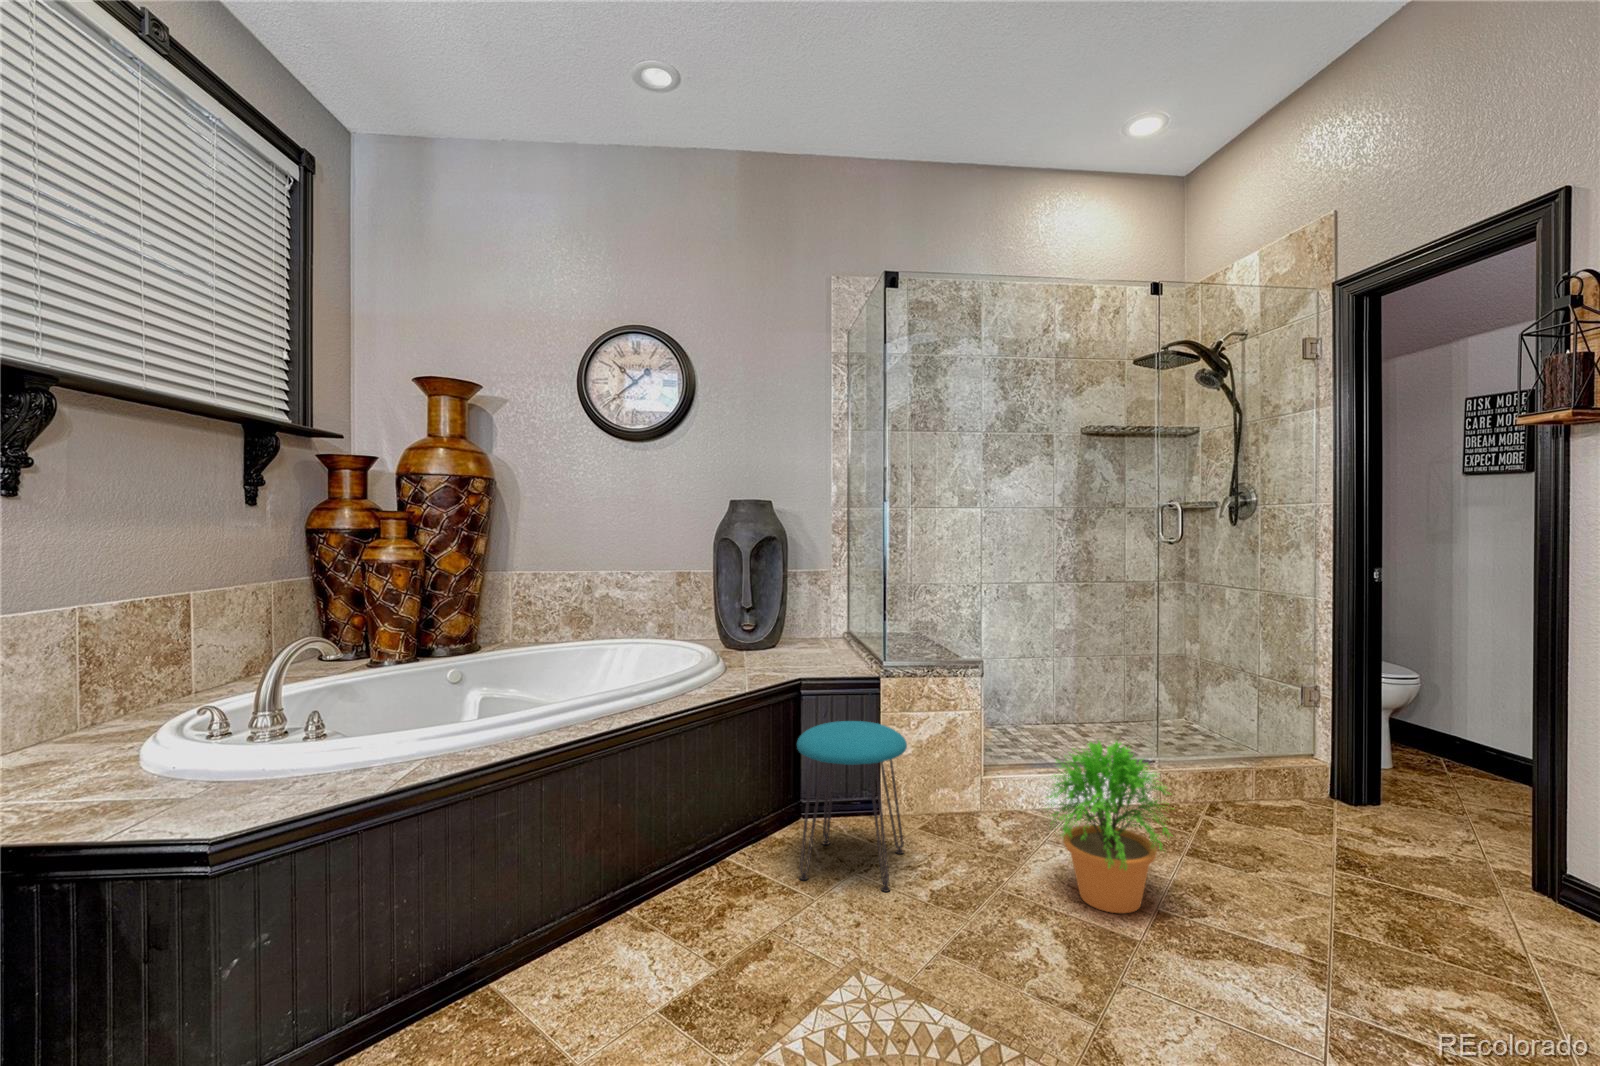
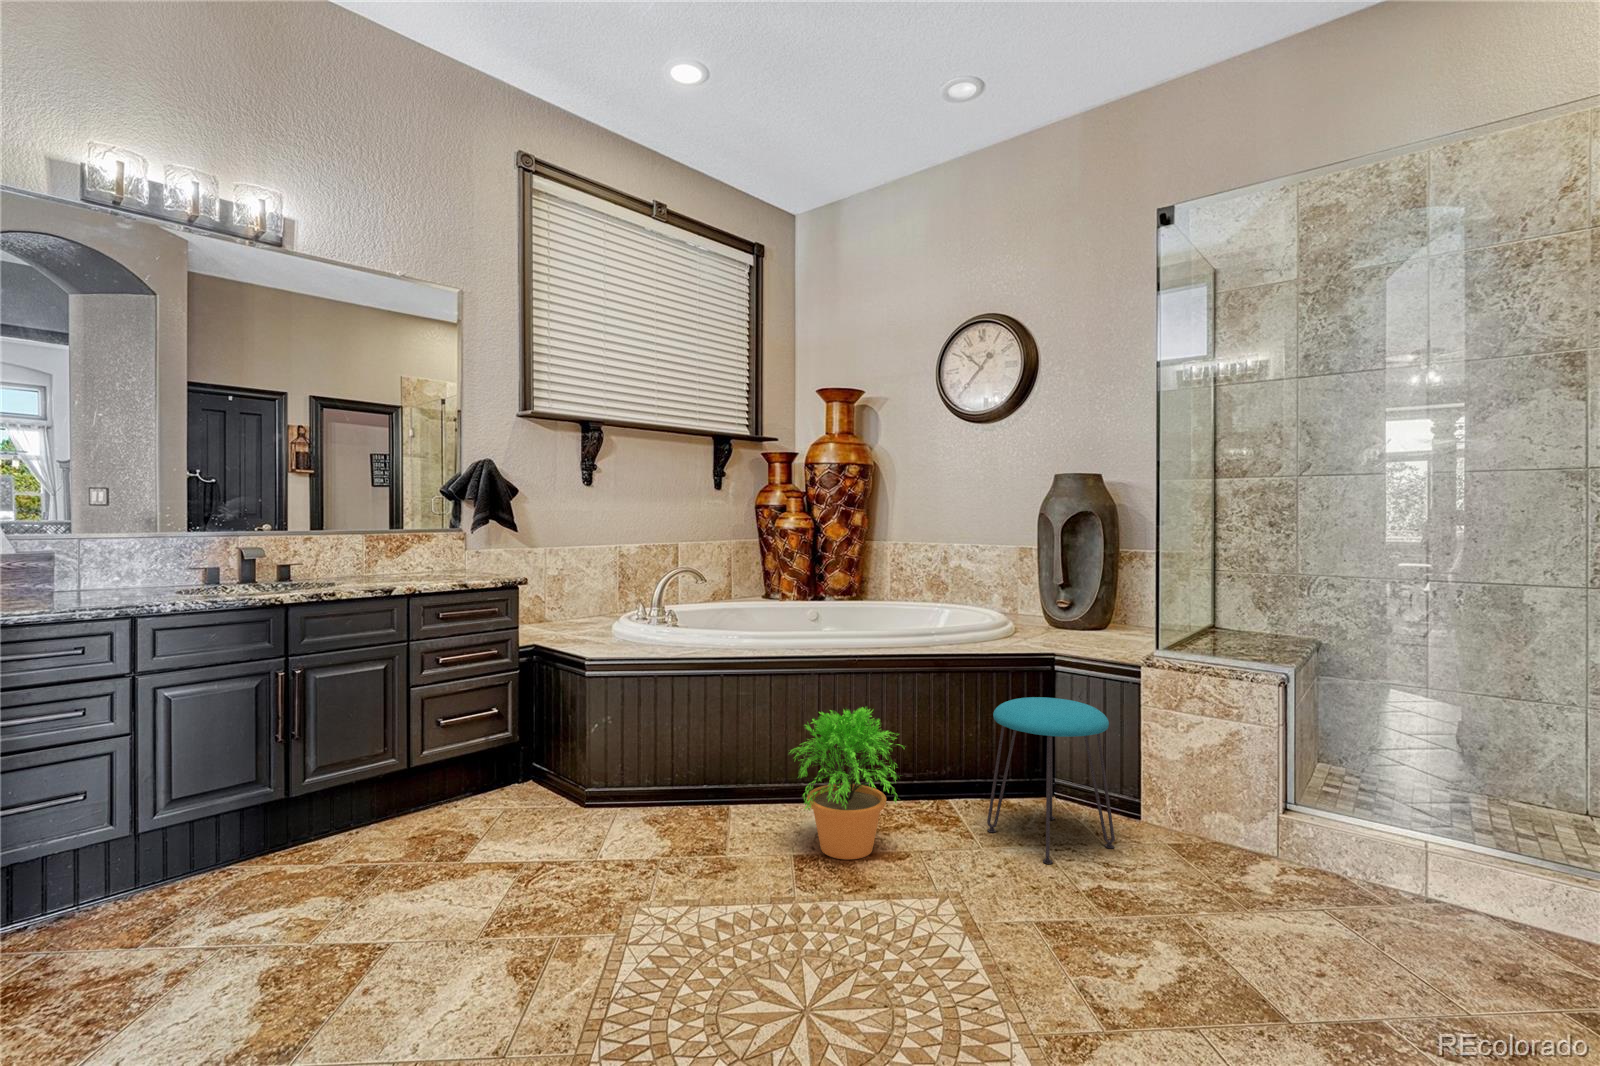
potted plant: present [1048,741,1171,913] -> present [790,707,903,859]

